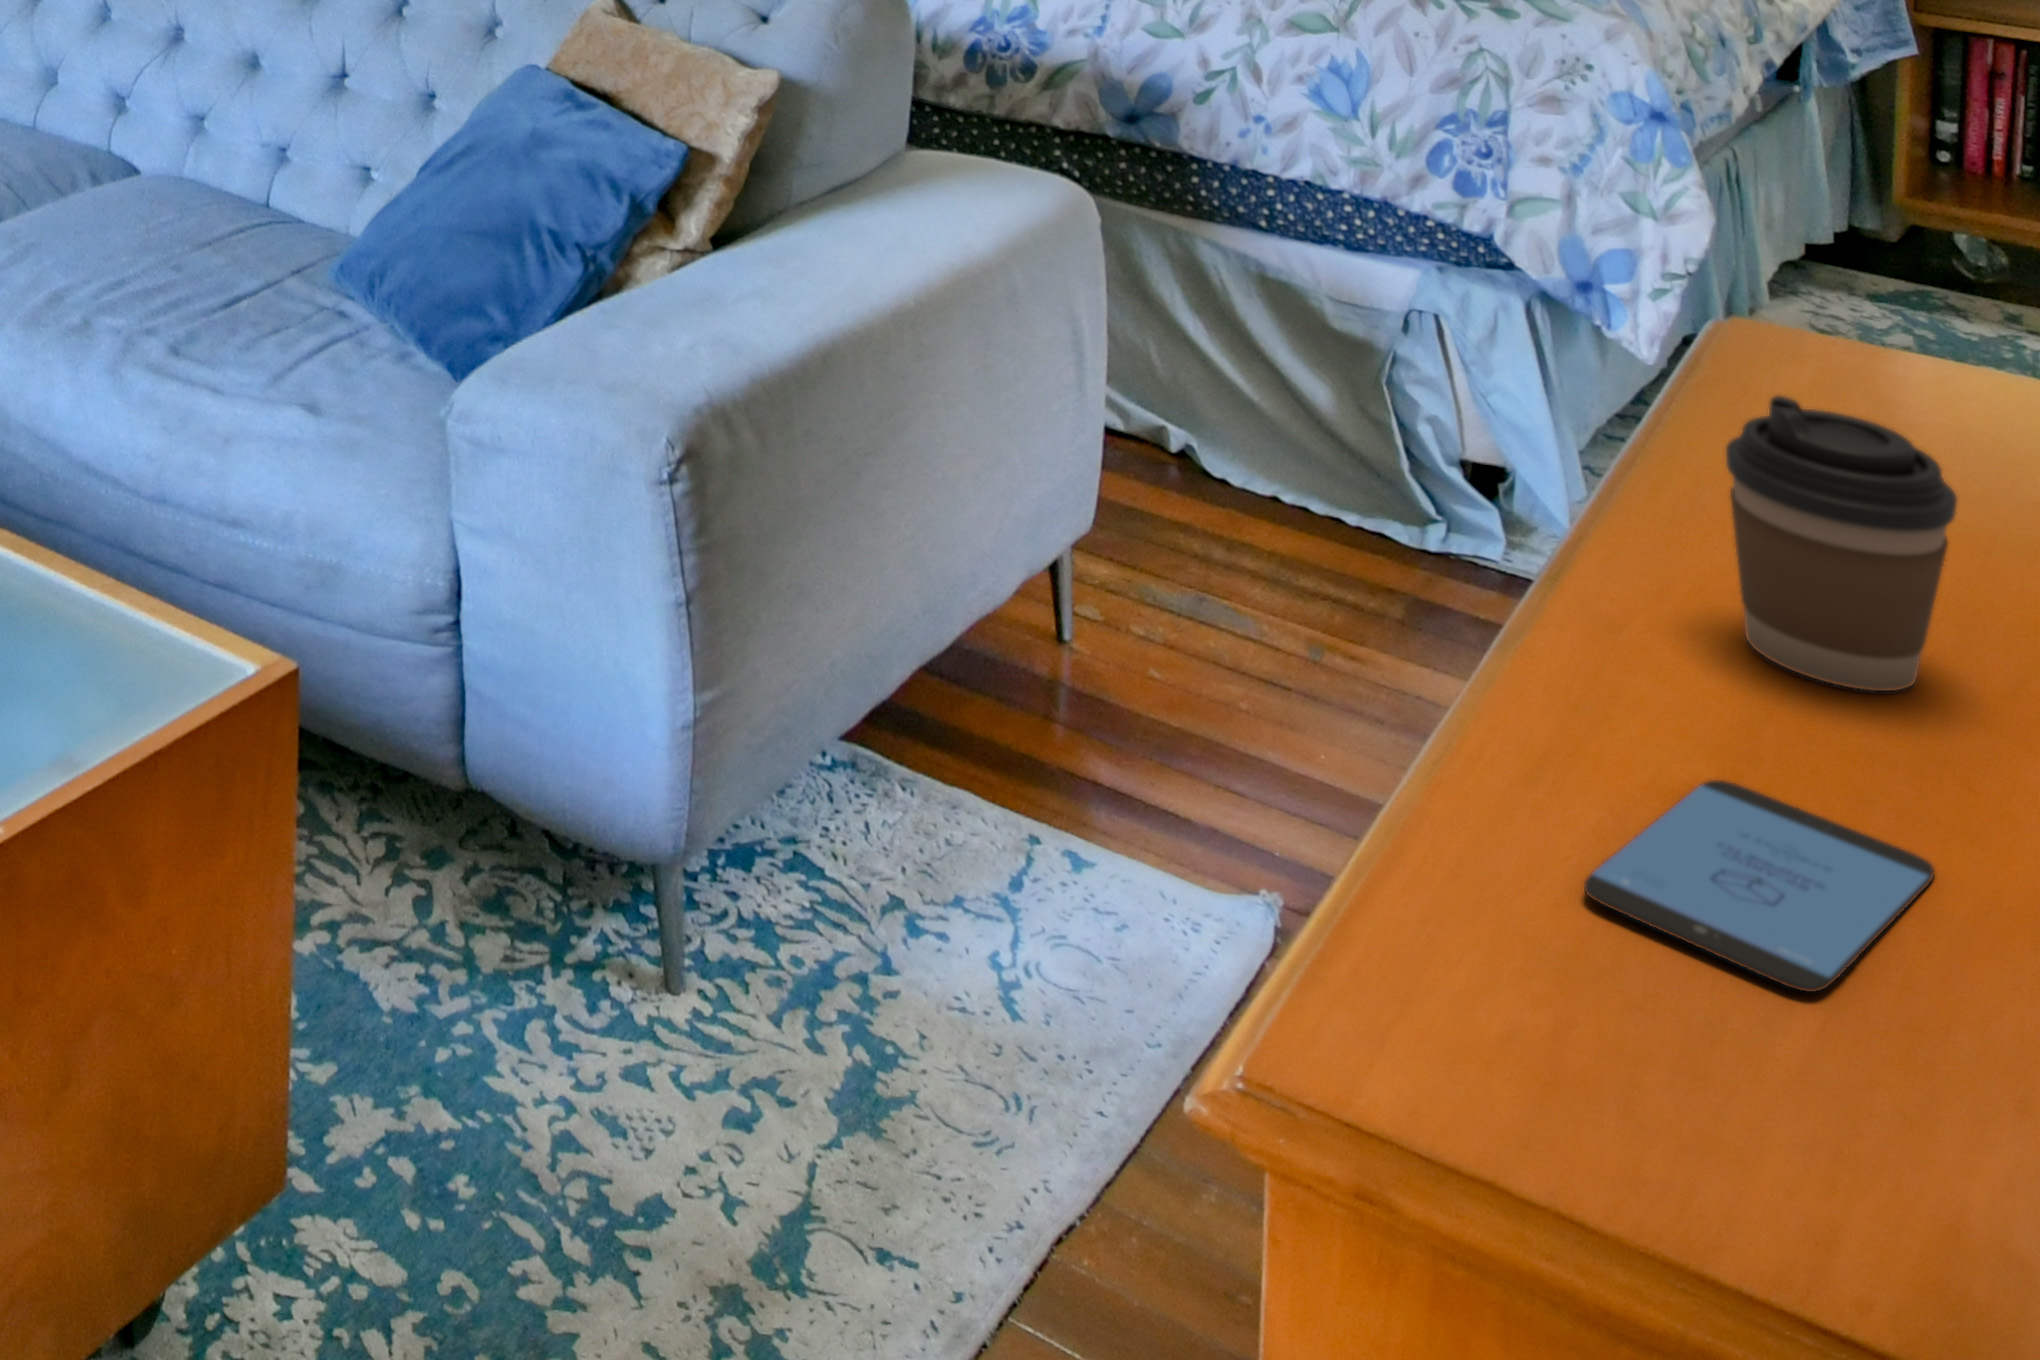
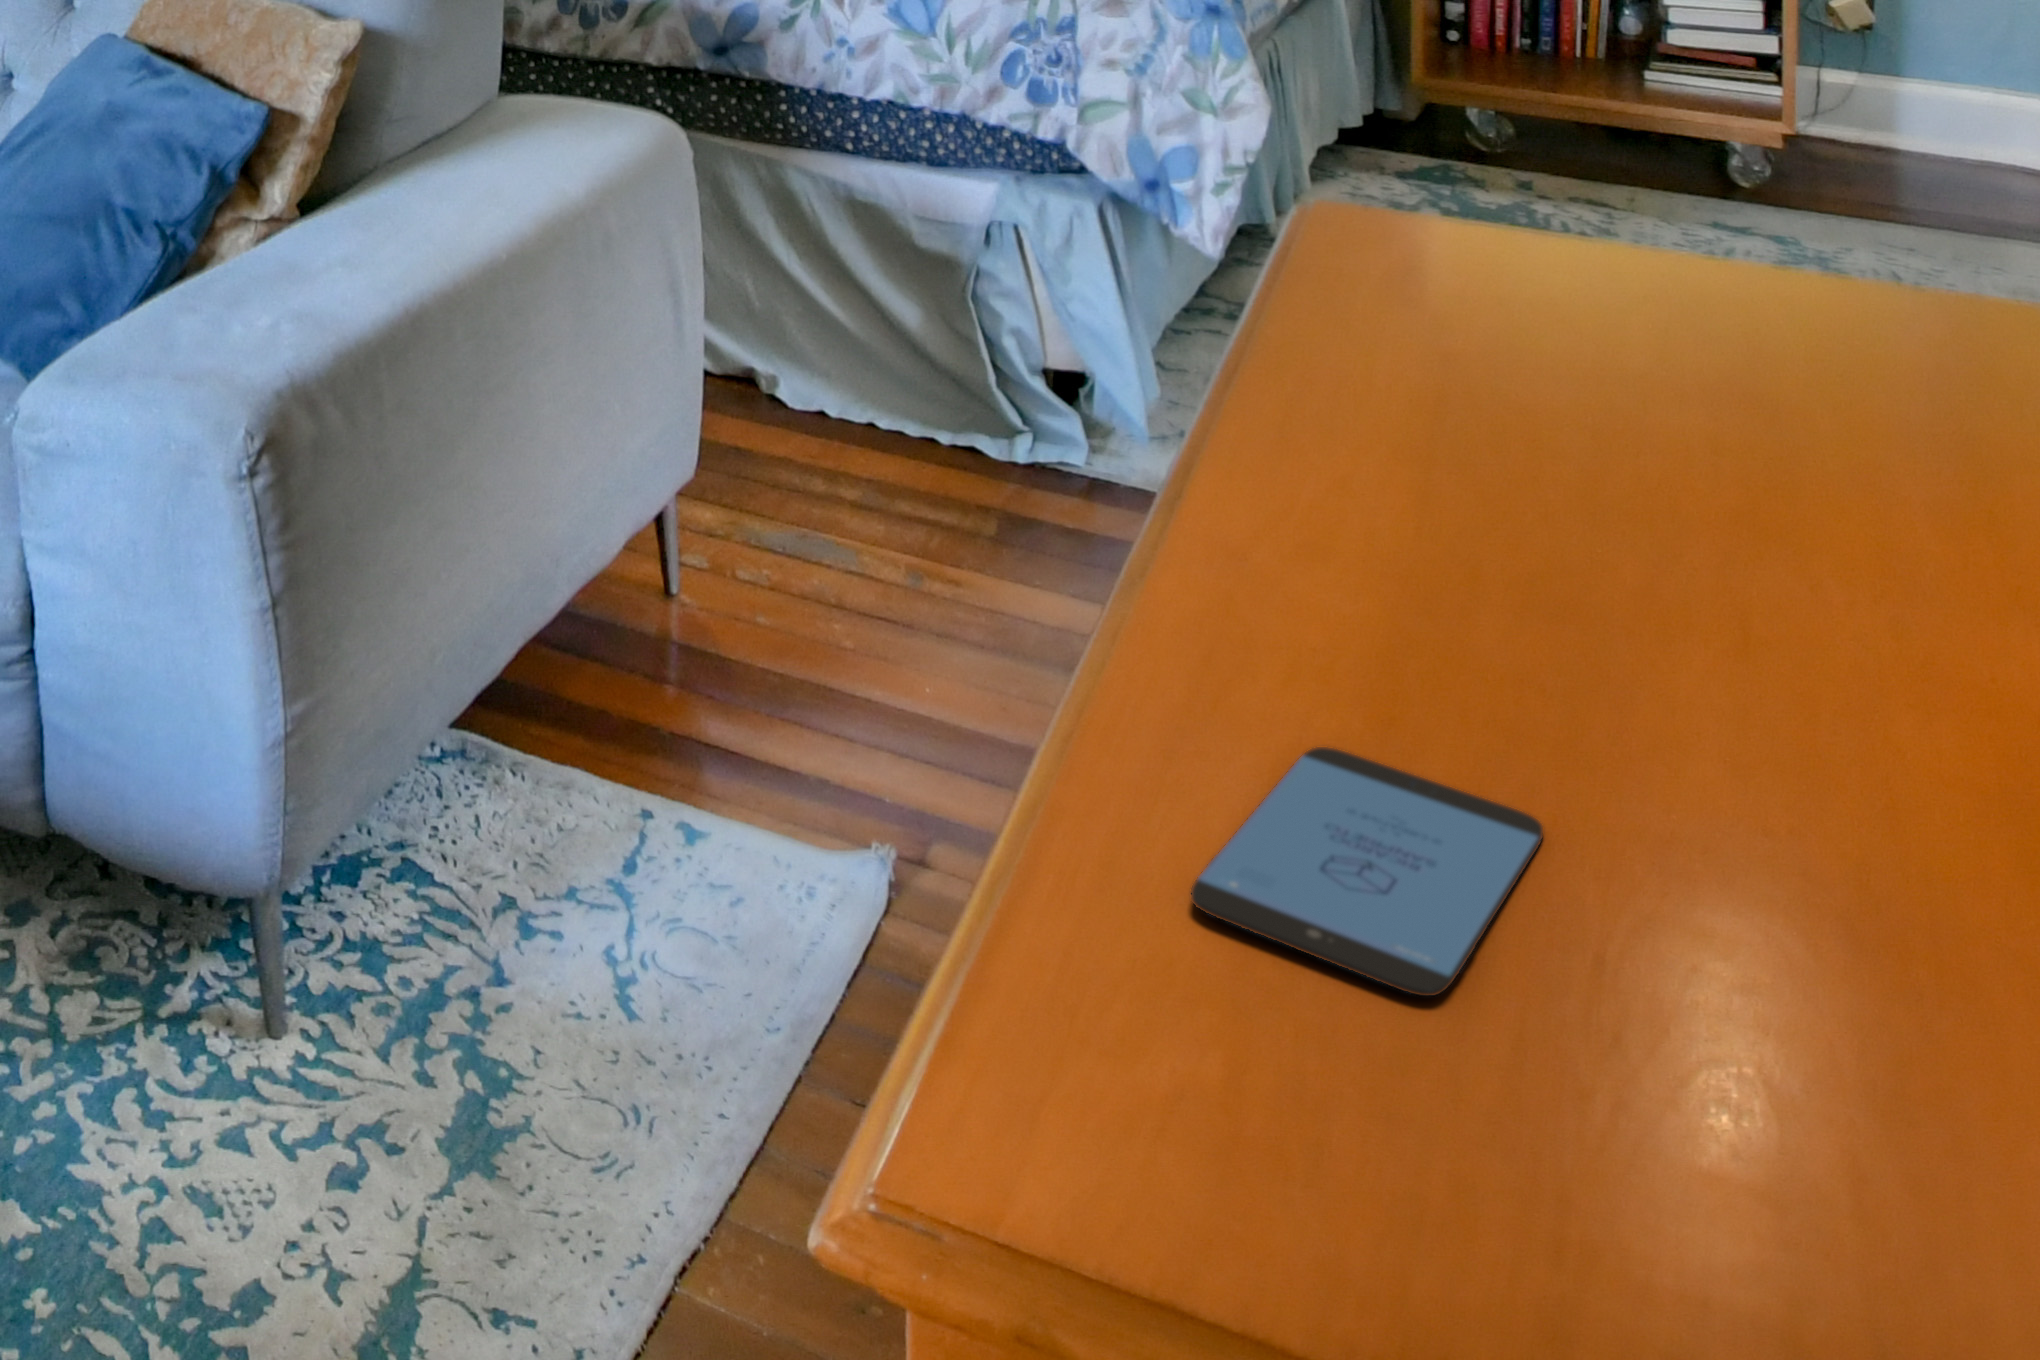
coffee cup: present [1726,395,1957,691] -> none [1310,312,1540,624]

